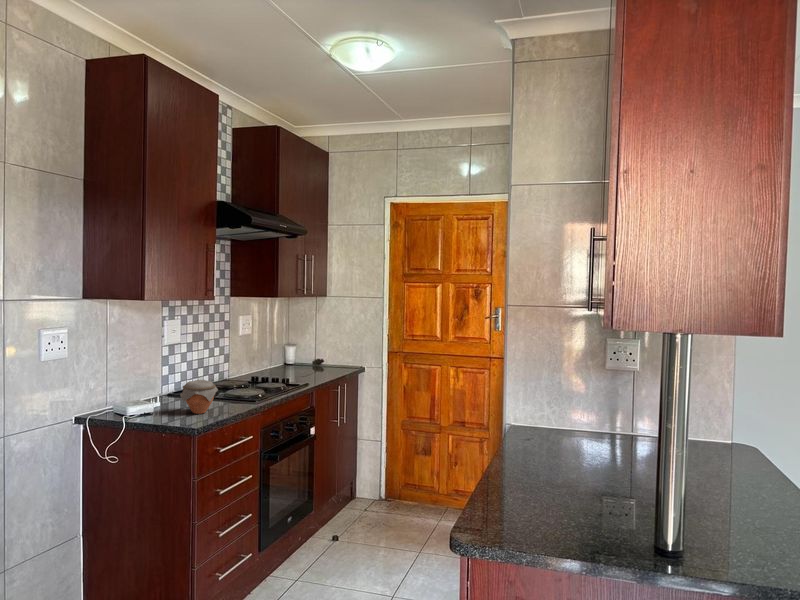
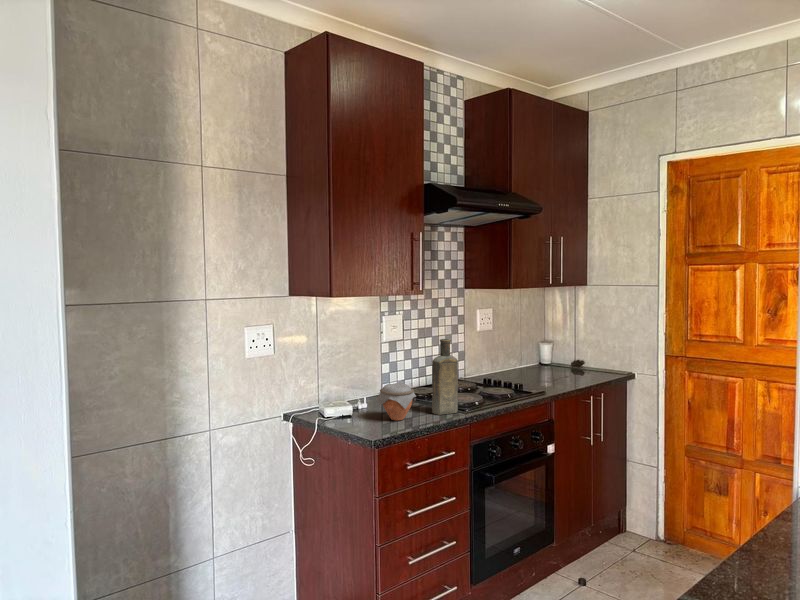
bottle: none [221,339,250,406] -> present [432,339,458,415]

